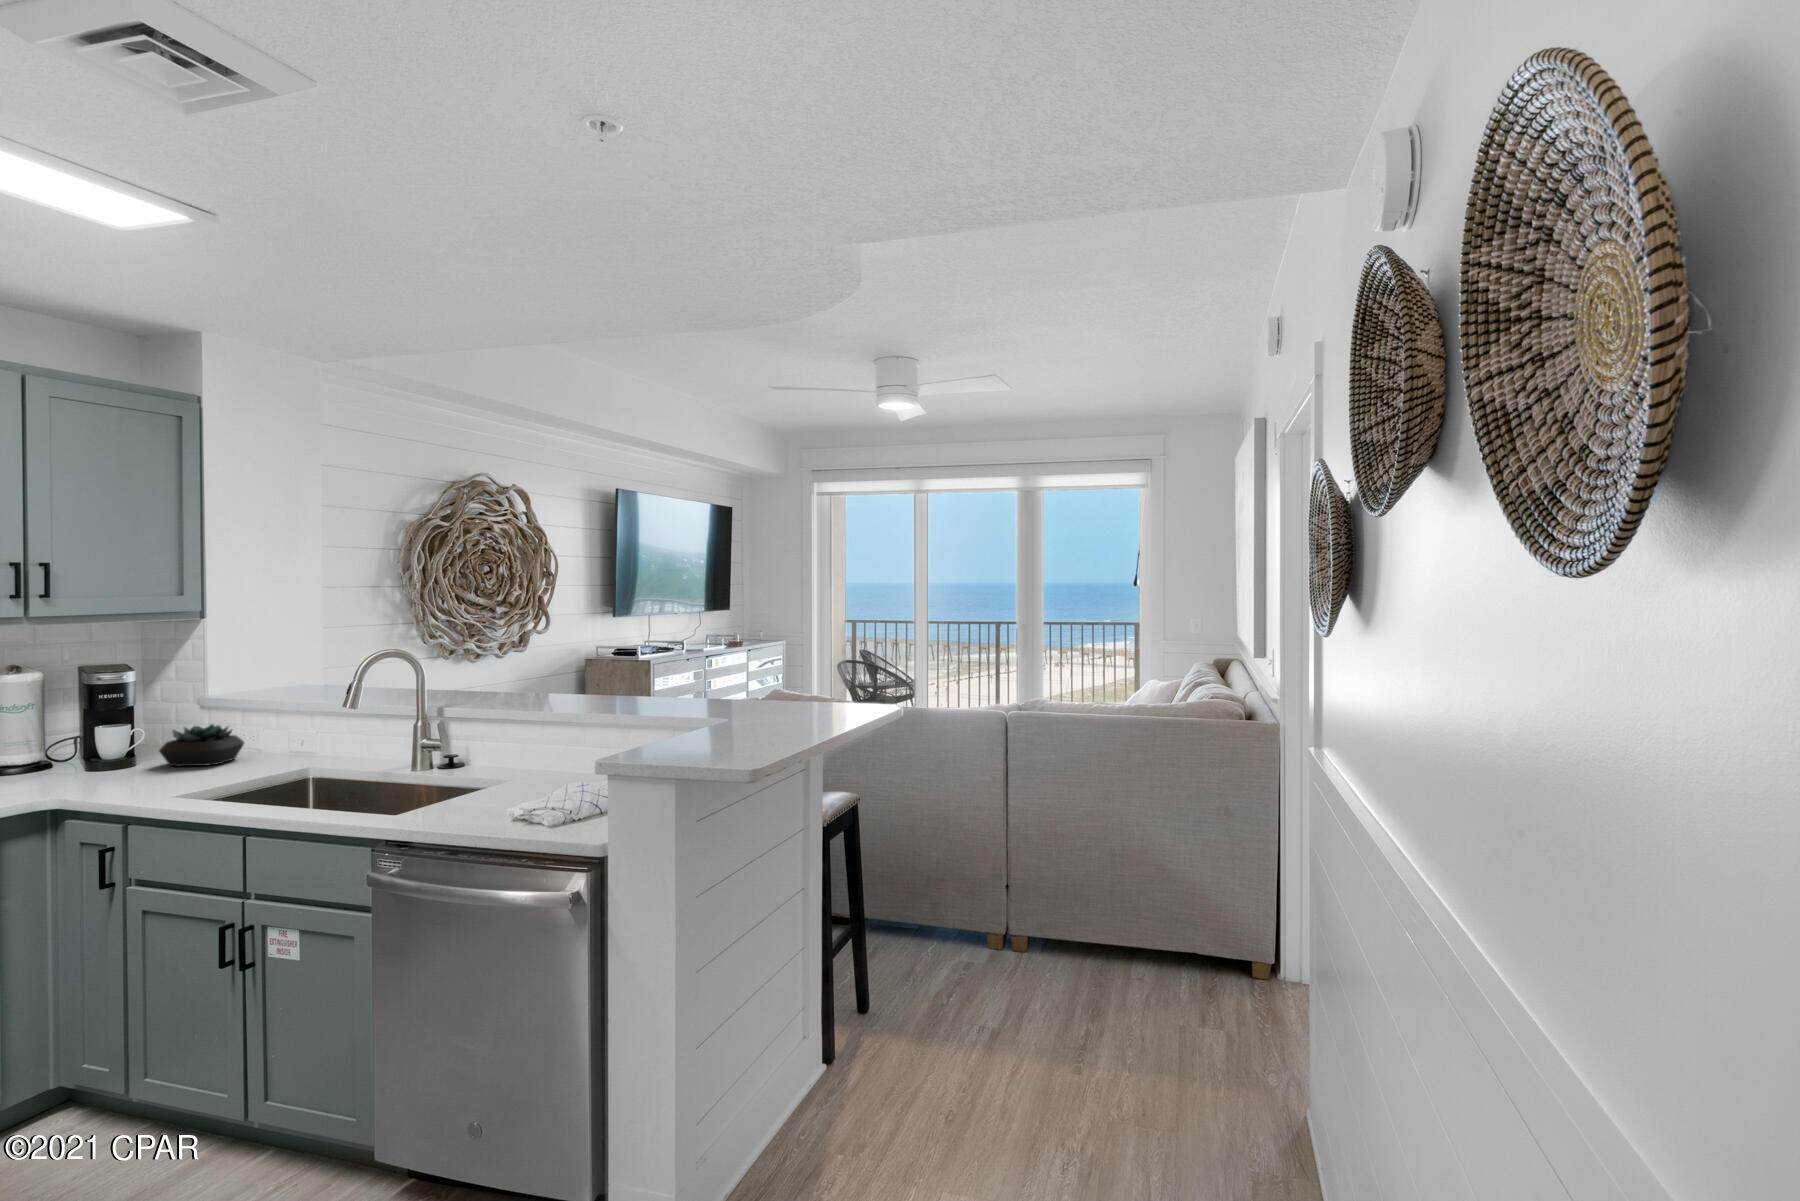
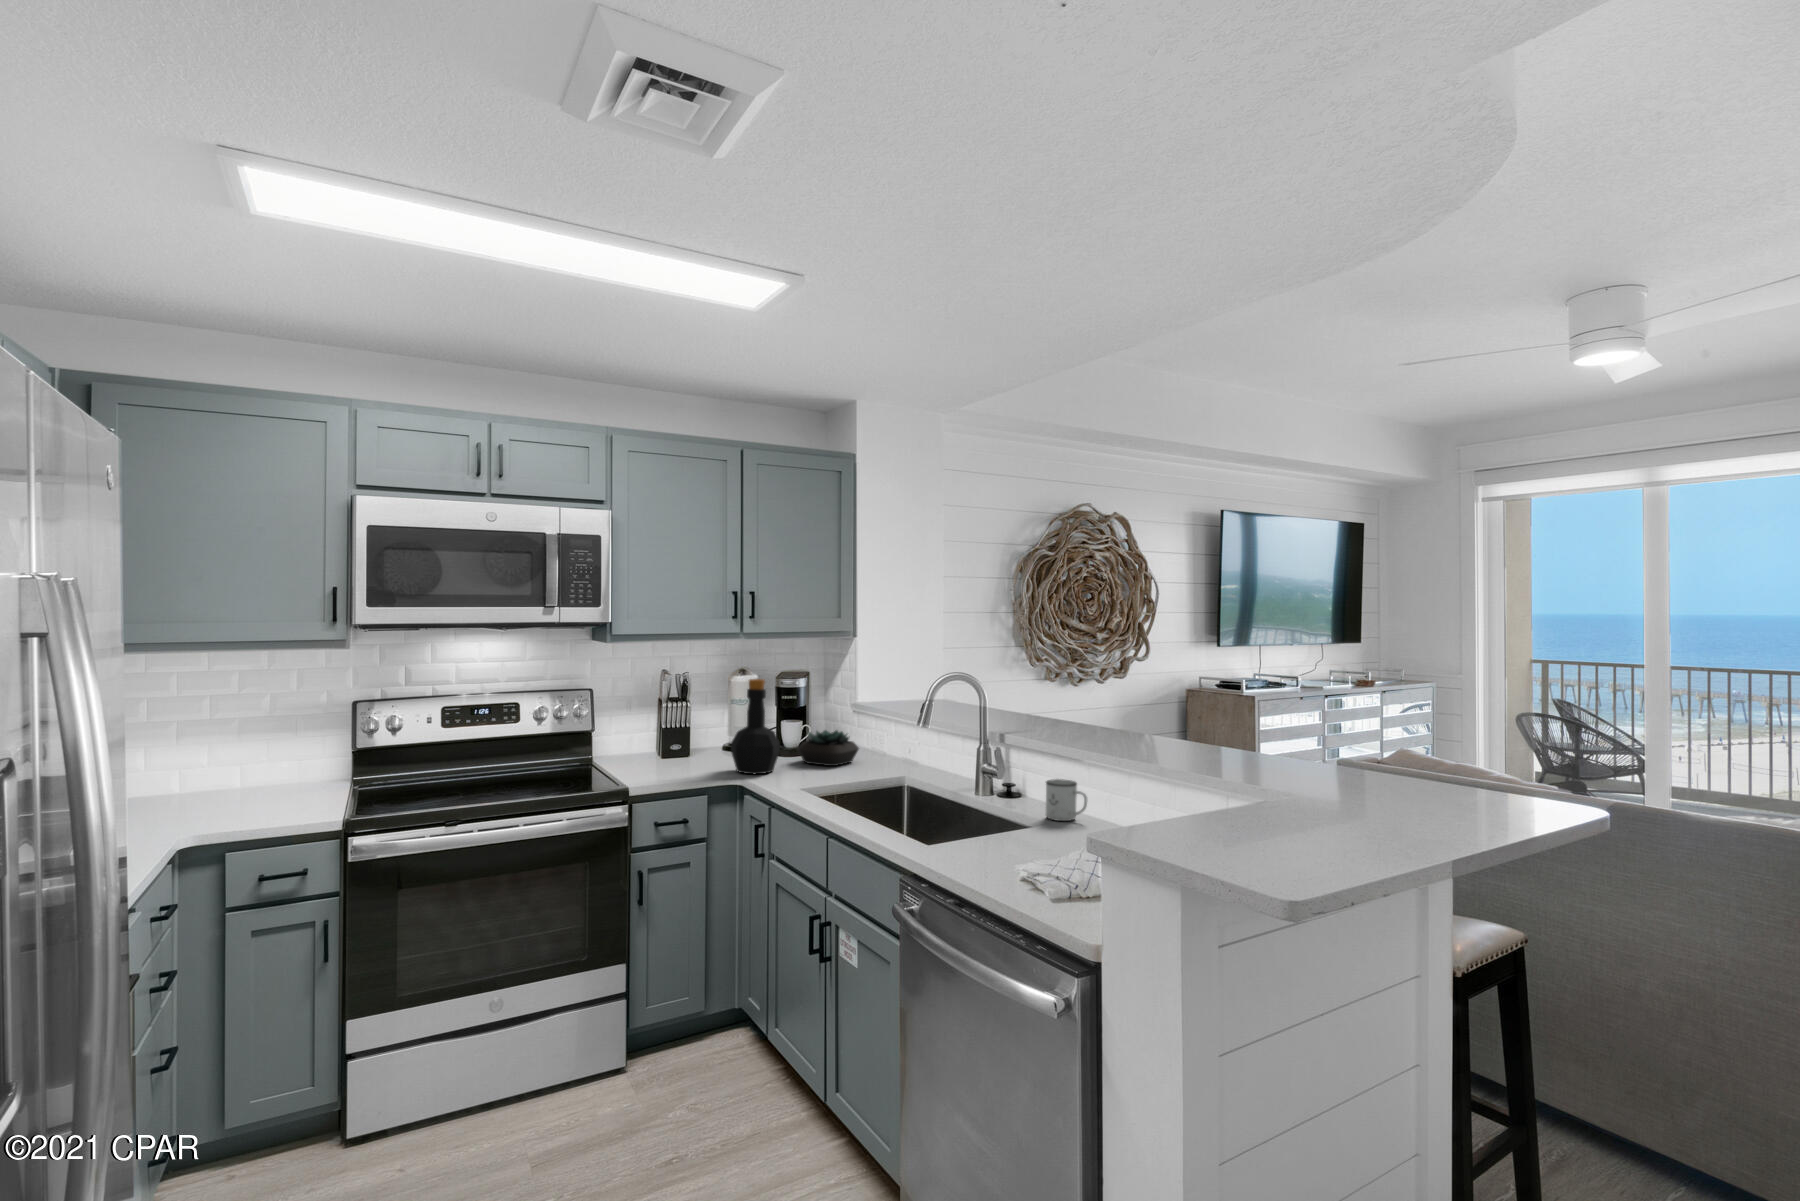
bottle: none [66,669,141,786] -> present [731,679,780,774]
mug: none [498,743,543,783] -> present [1046,779,1087,821]

